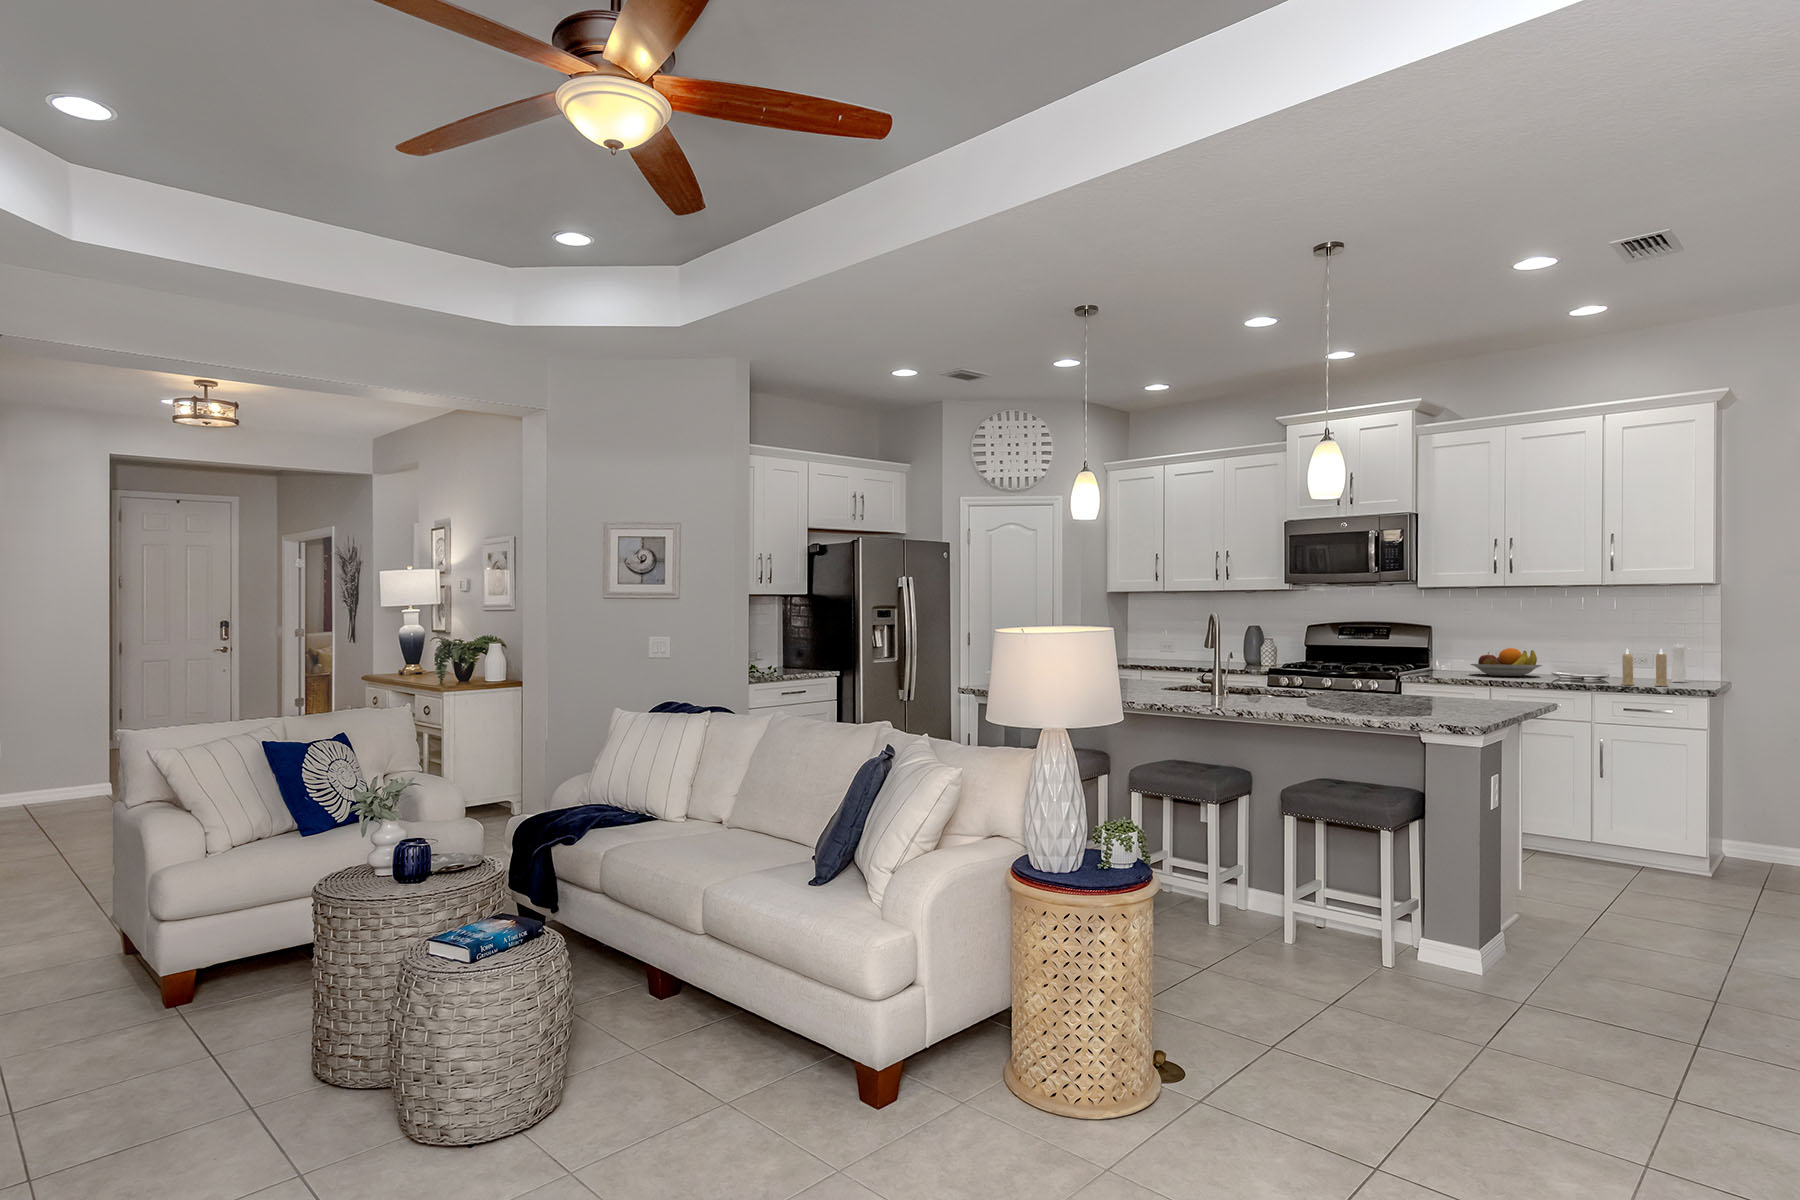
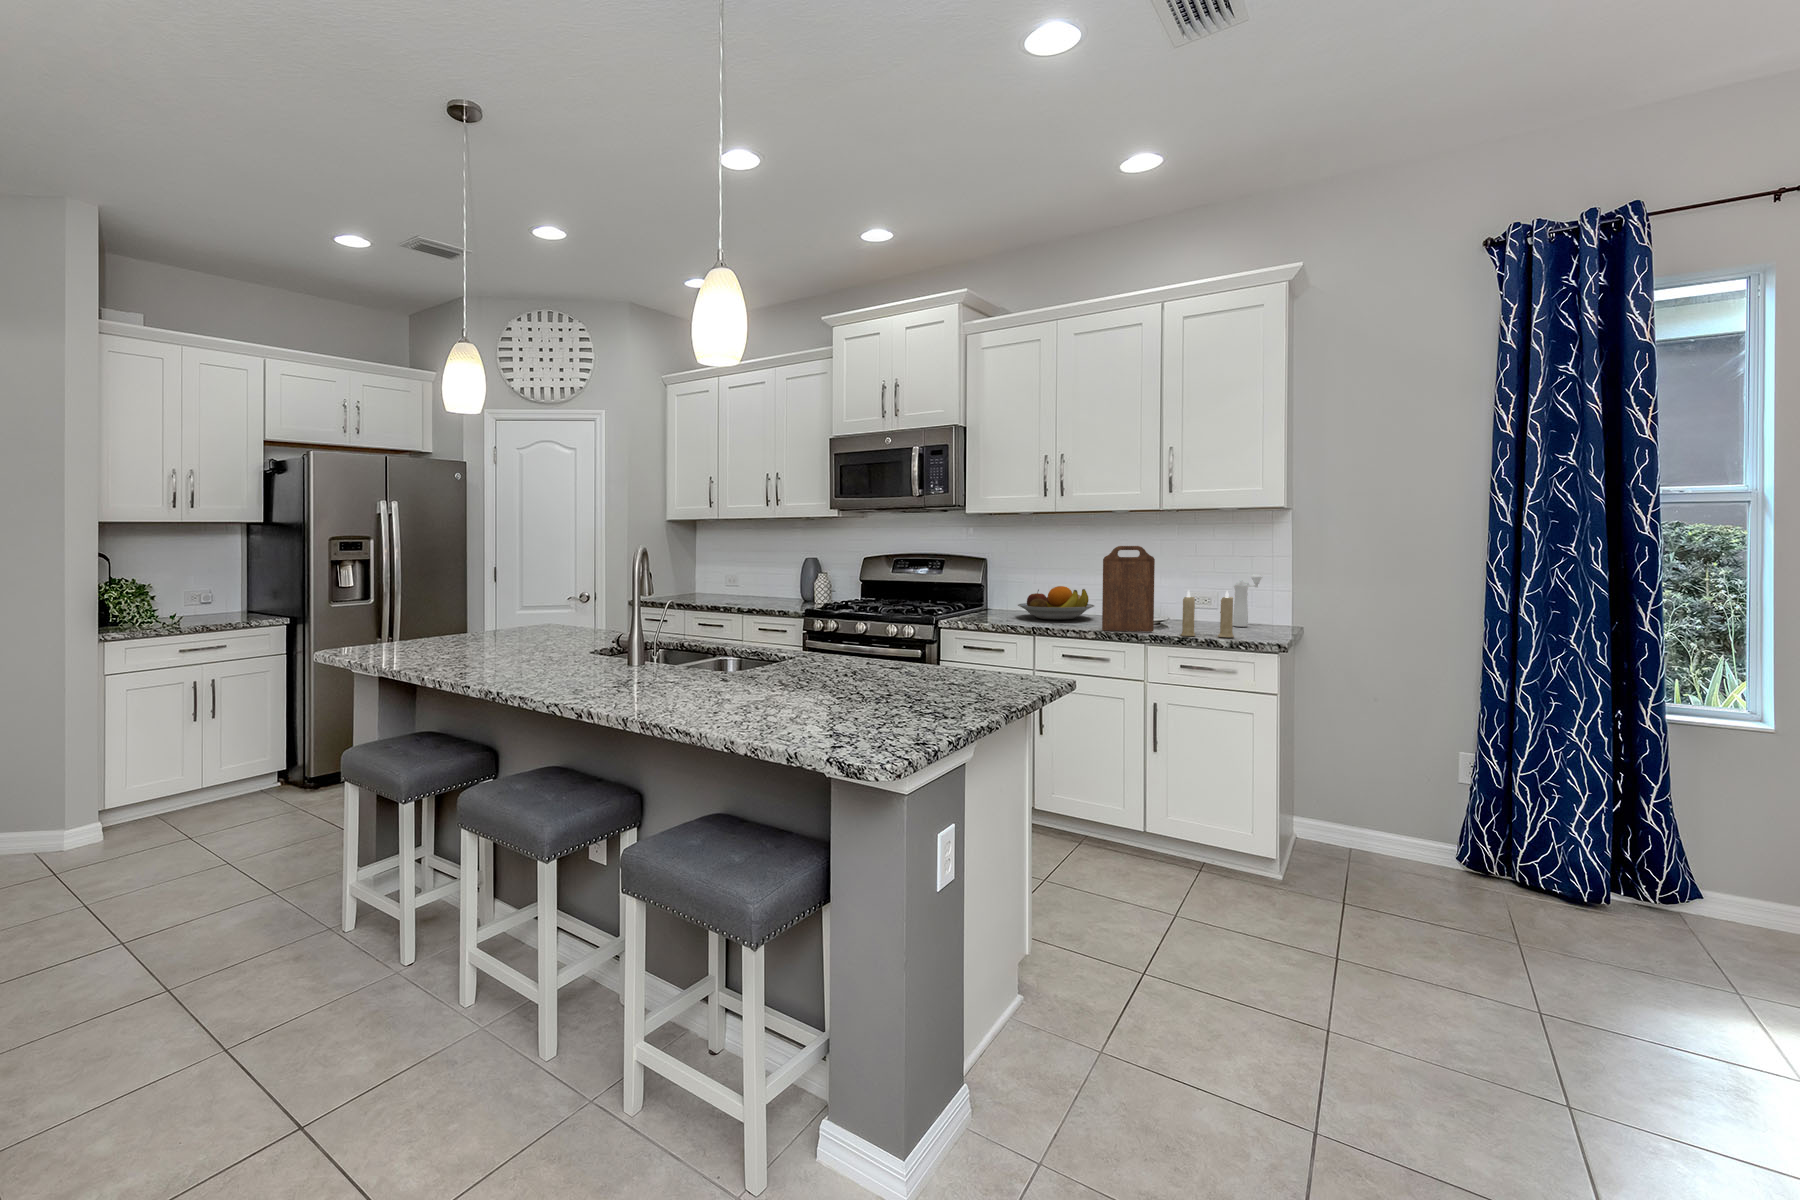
cutting board: none [1551,613,1597,683] -> present [1102,546,1155,632]

